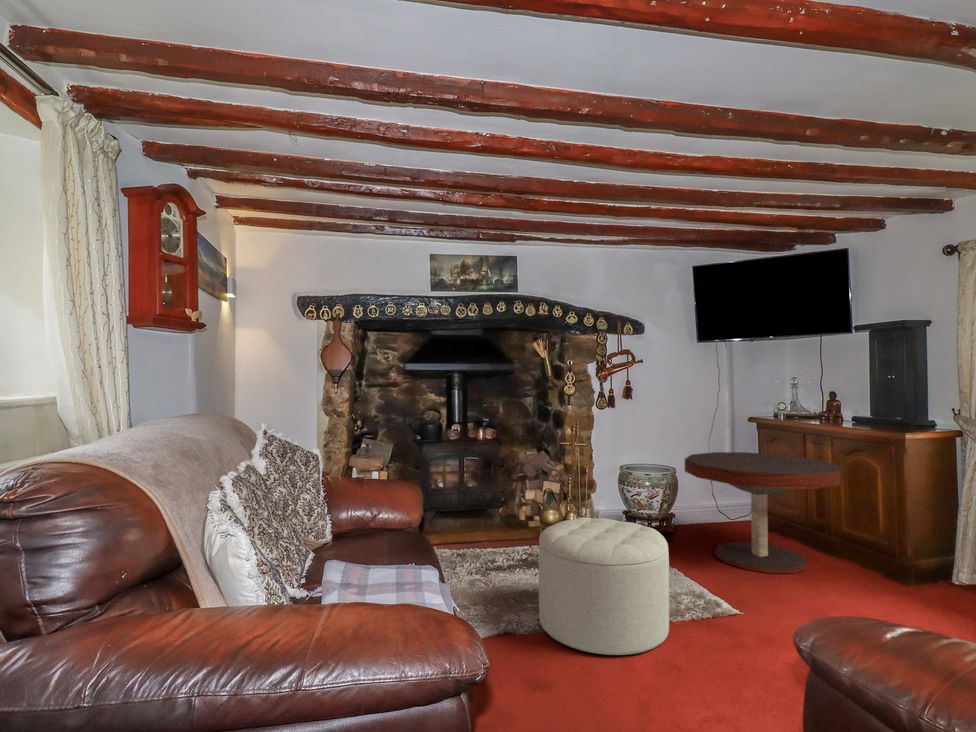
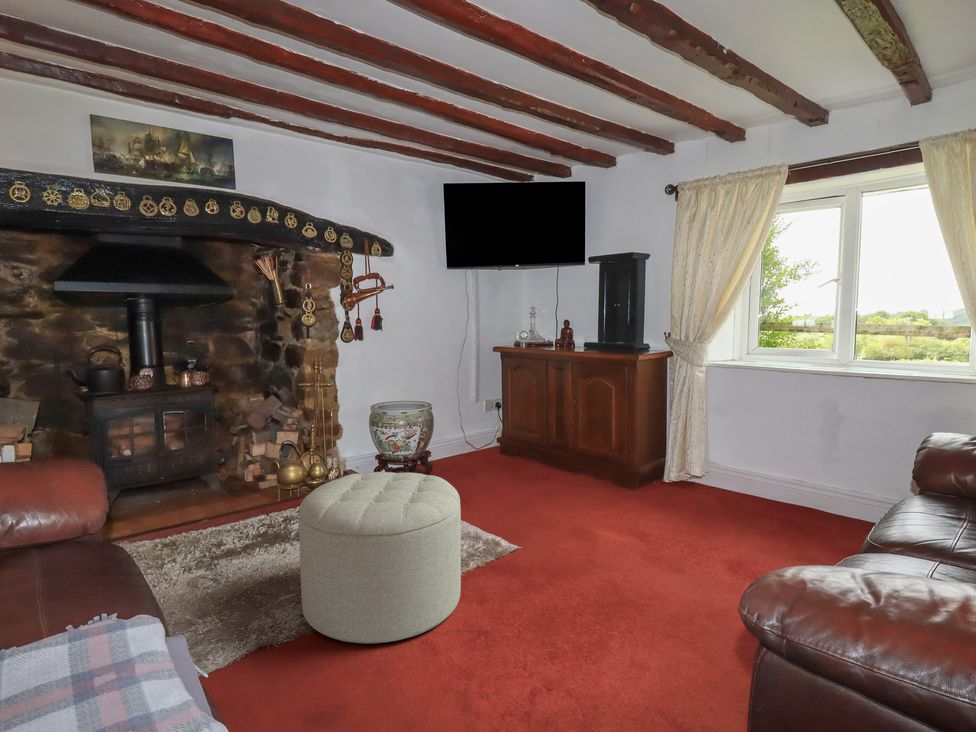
coffee table: present [685,452,840,573] -> none [446,382,589,500]

